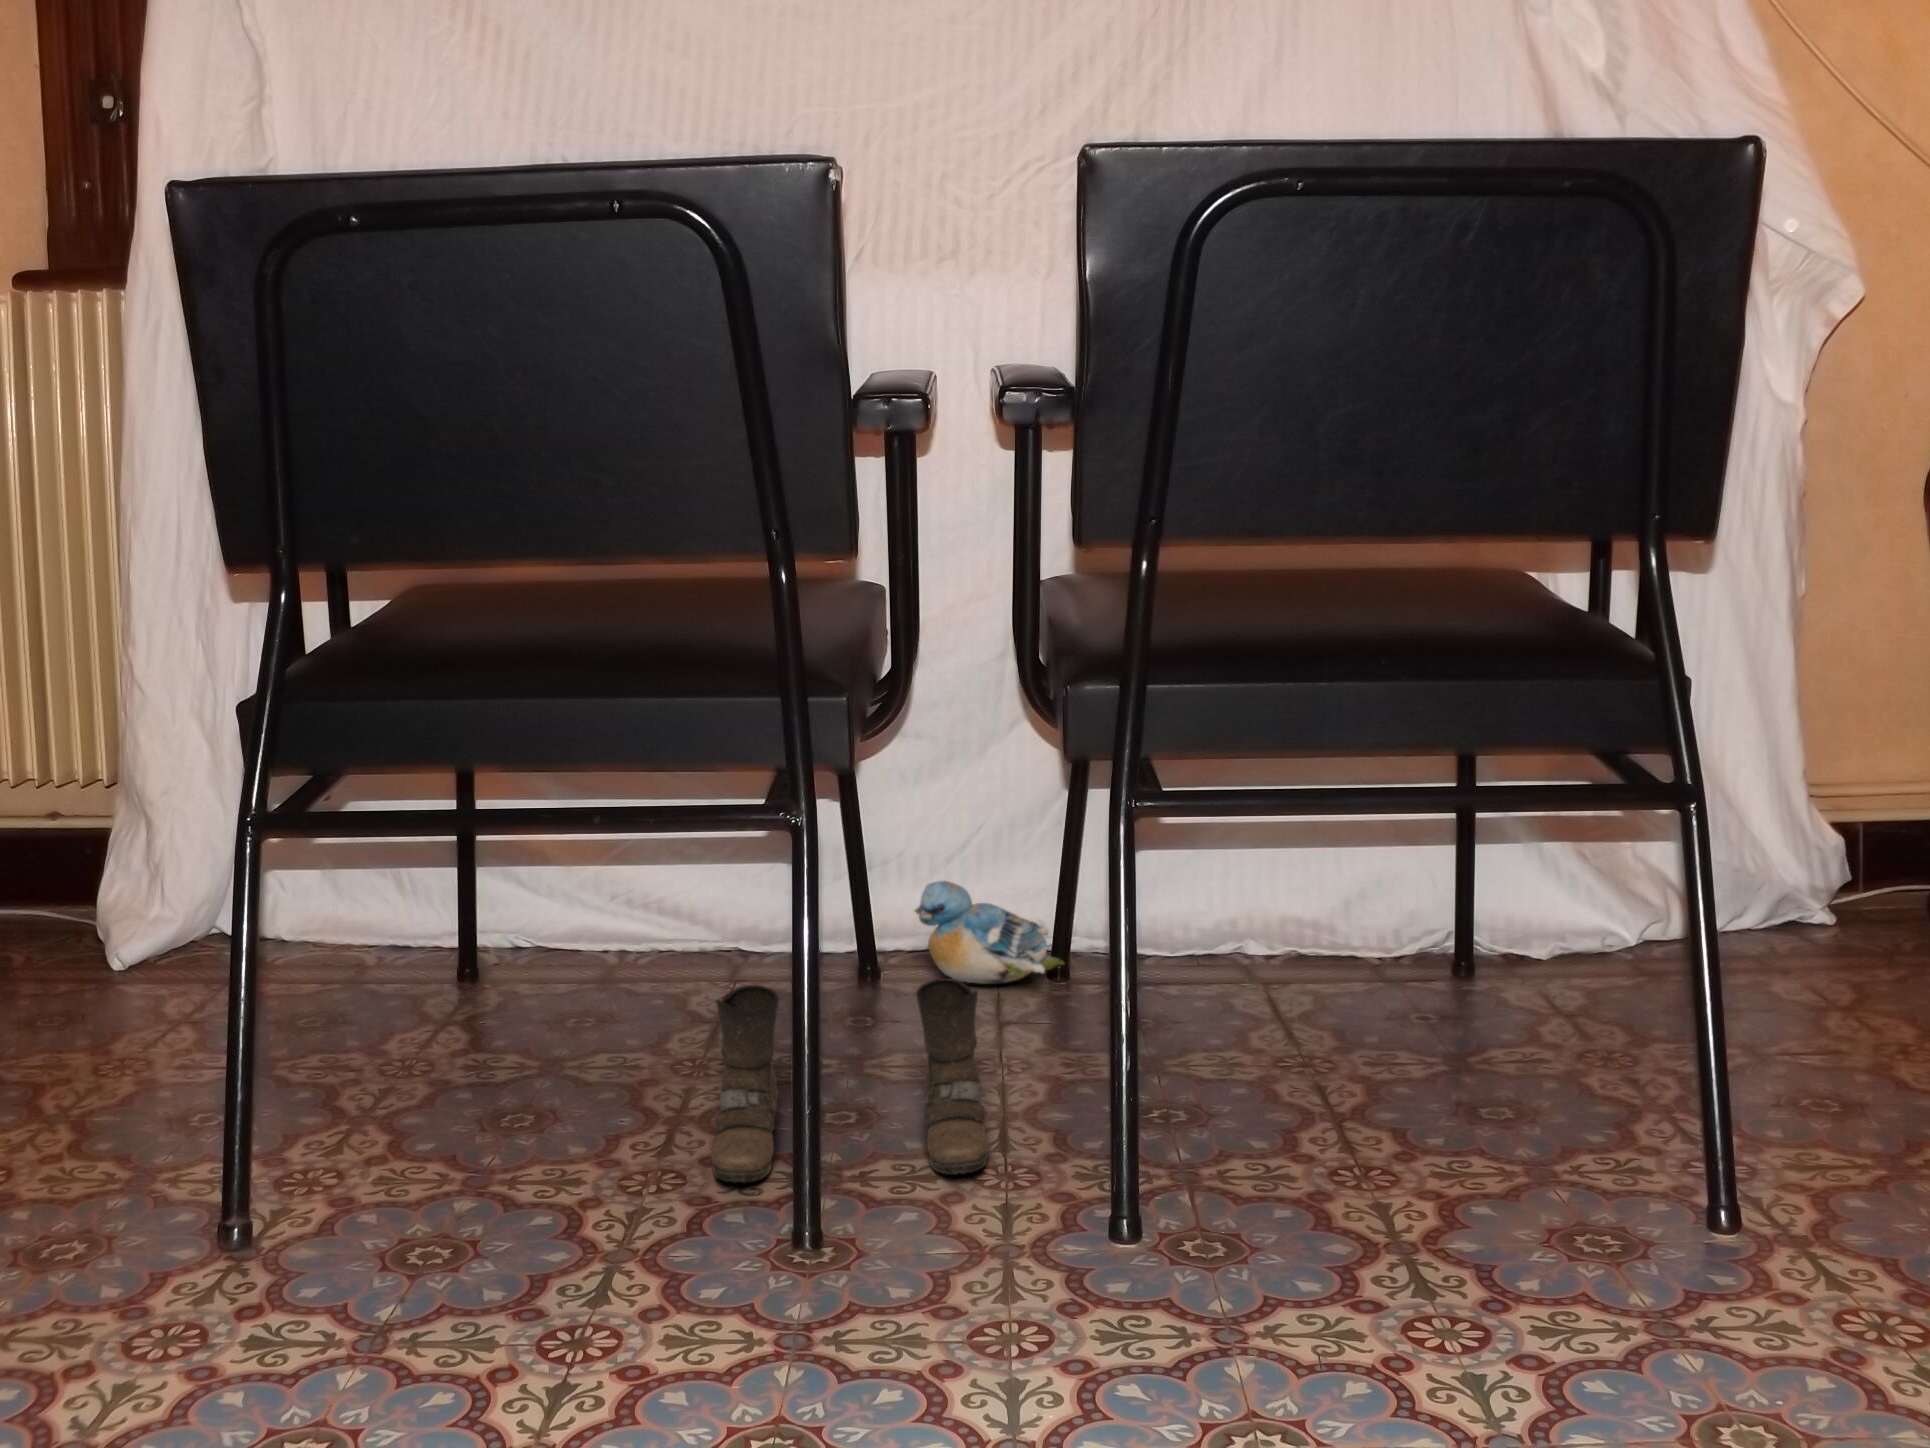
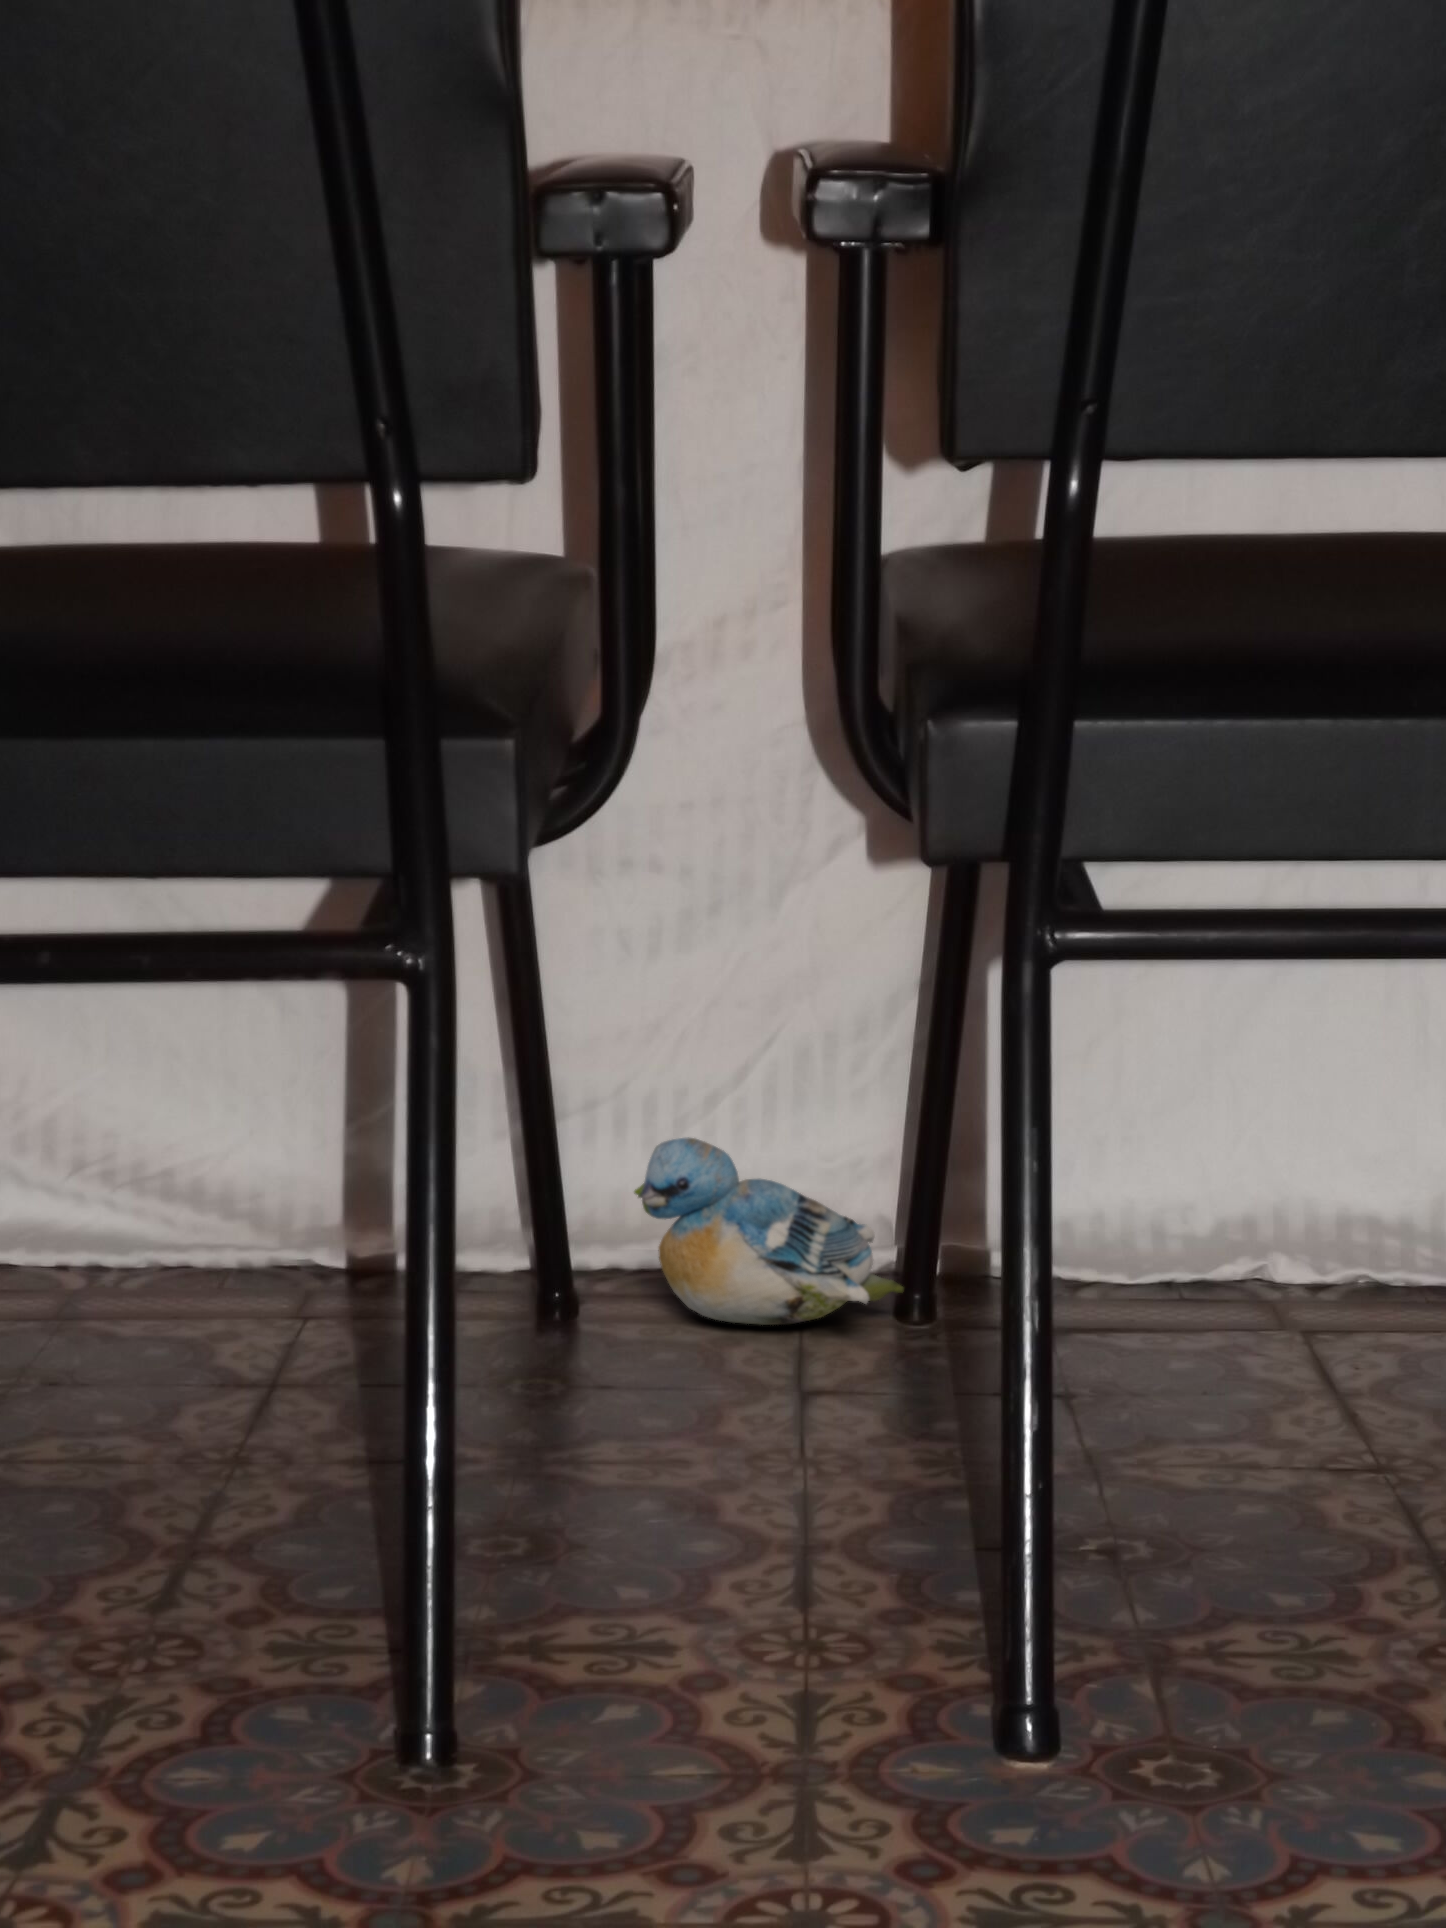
boots: present [711,978,989,1183] -> none [253,1283,768,1649]

